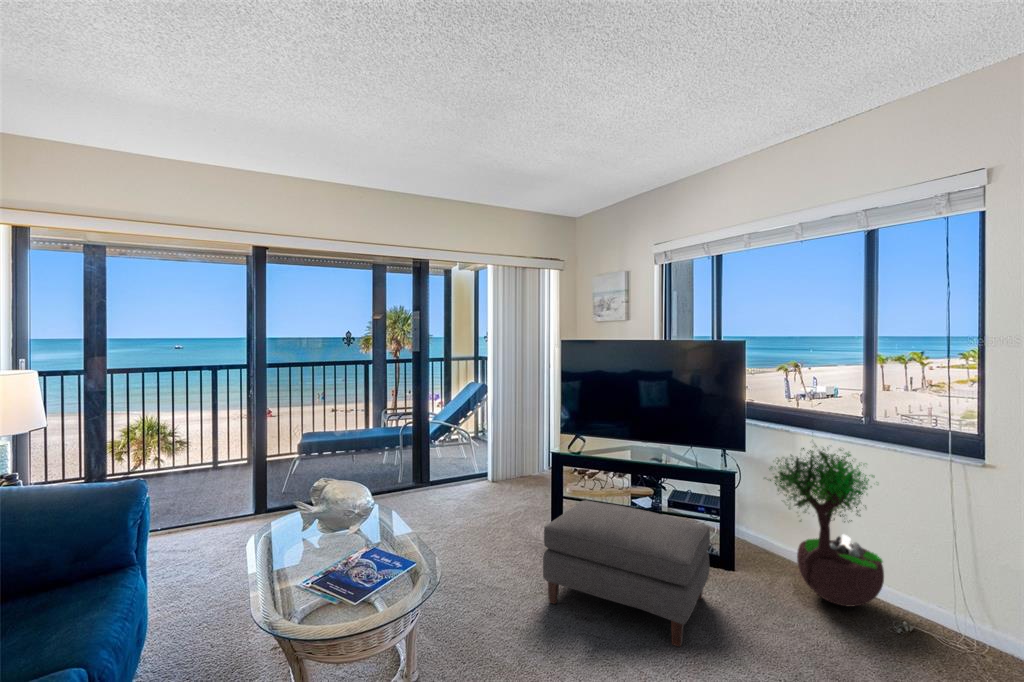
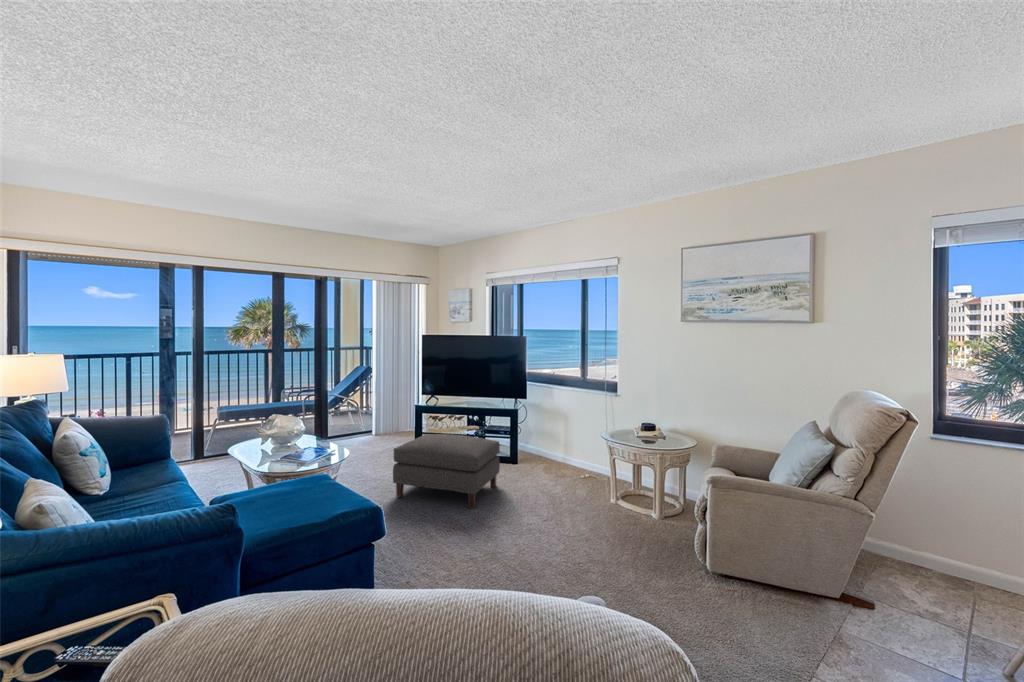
potted tree: present [769,445,884,607] -> none [531,382,595,480]

